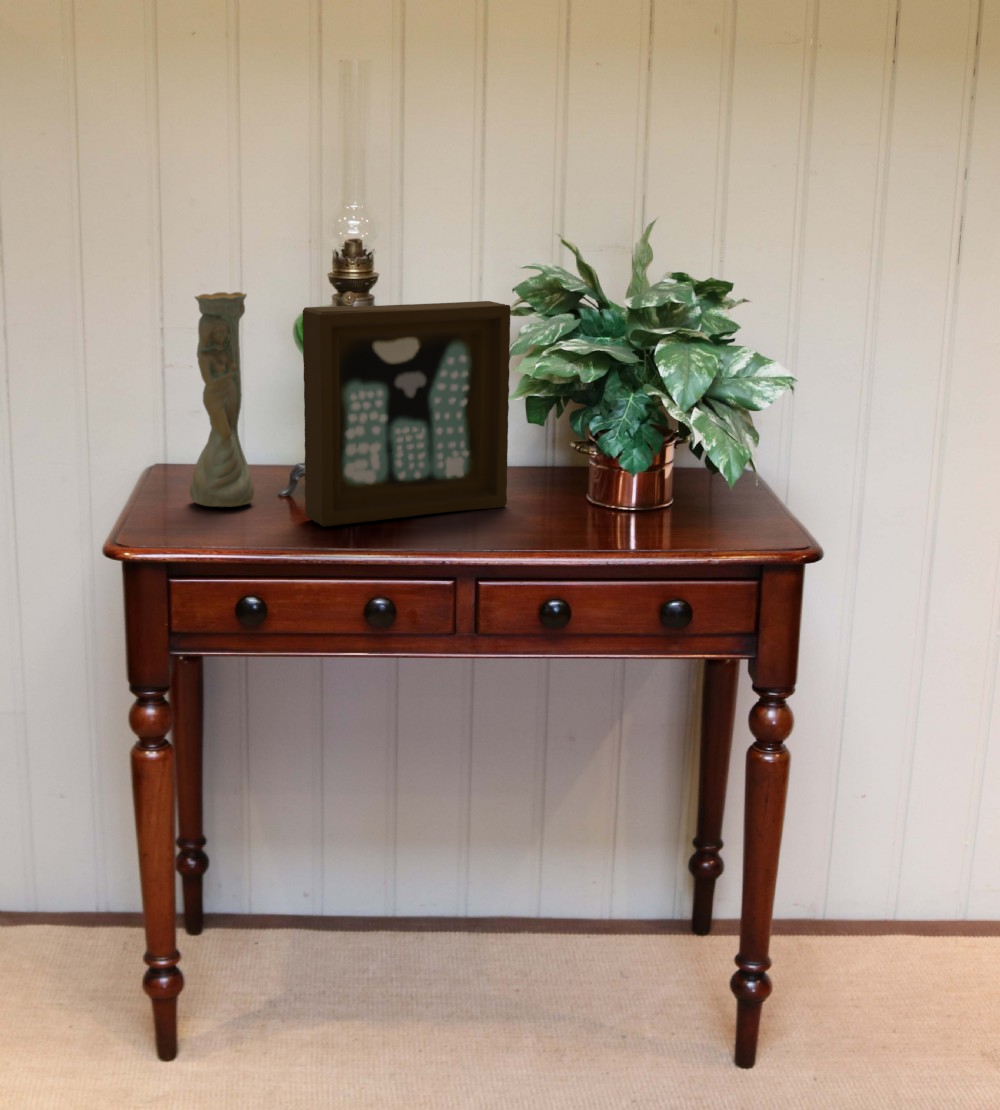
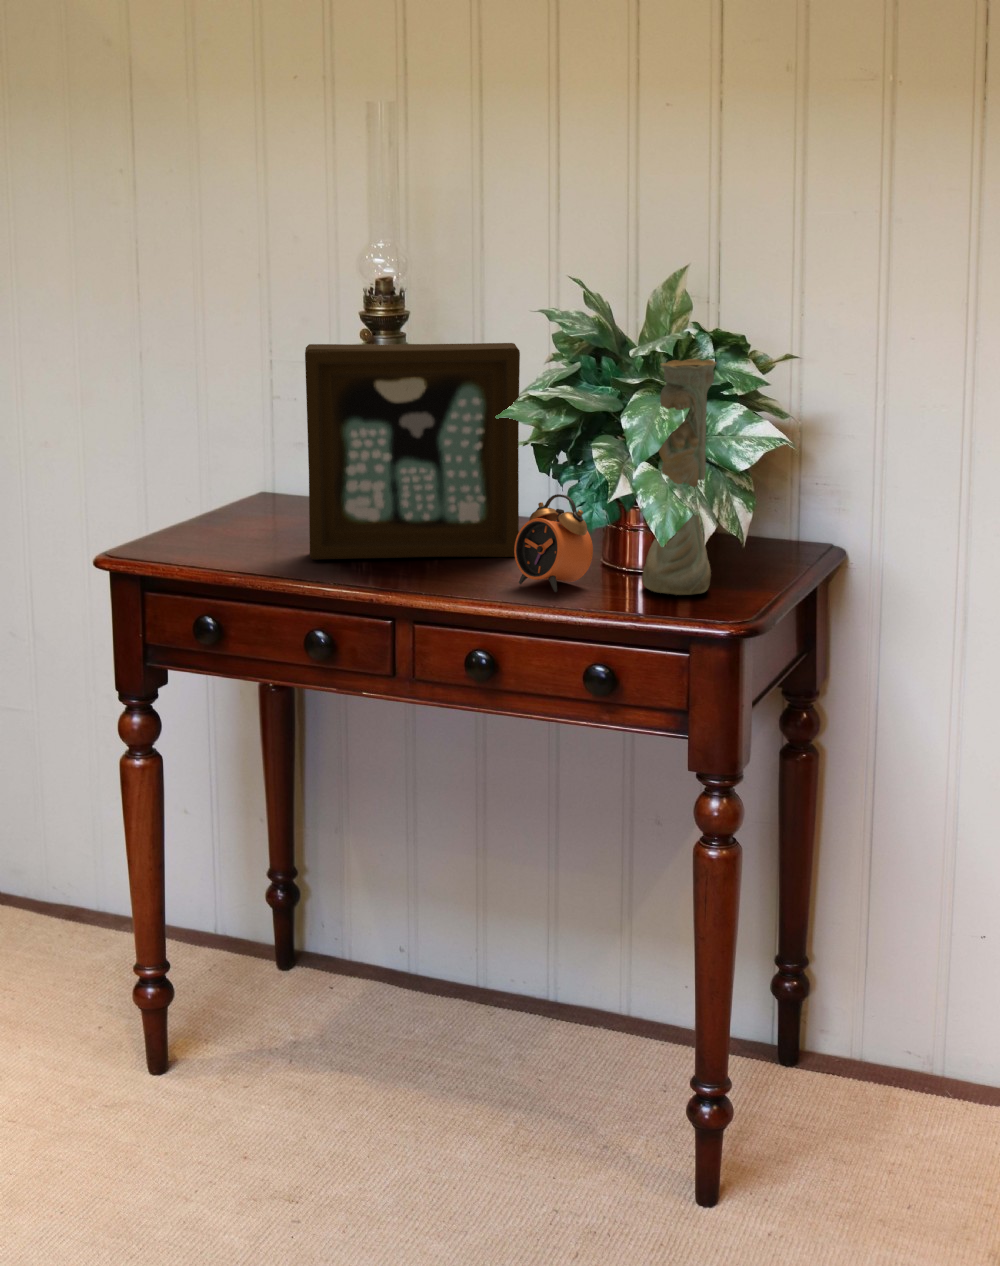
vase: present [190,292,254,507] -> present [642,359,717,595]
alarm clock: none [549,443,618,537] -> present [514,494,593,592]

